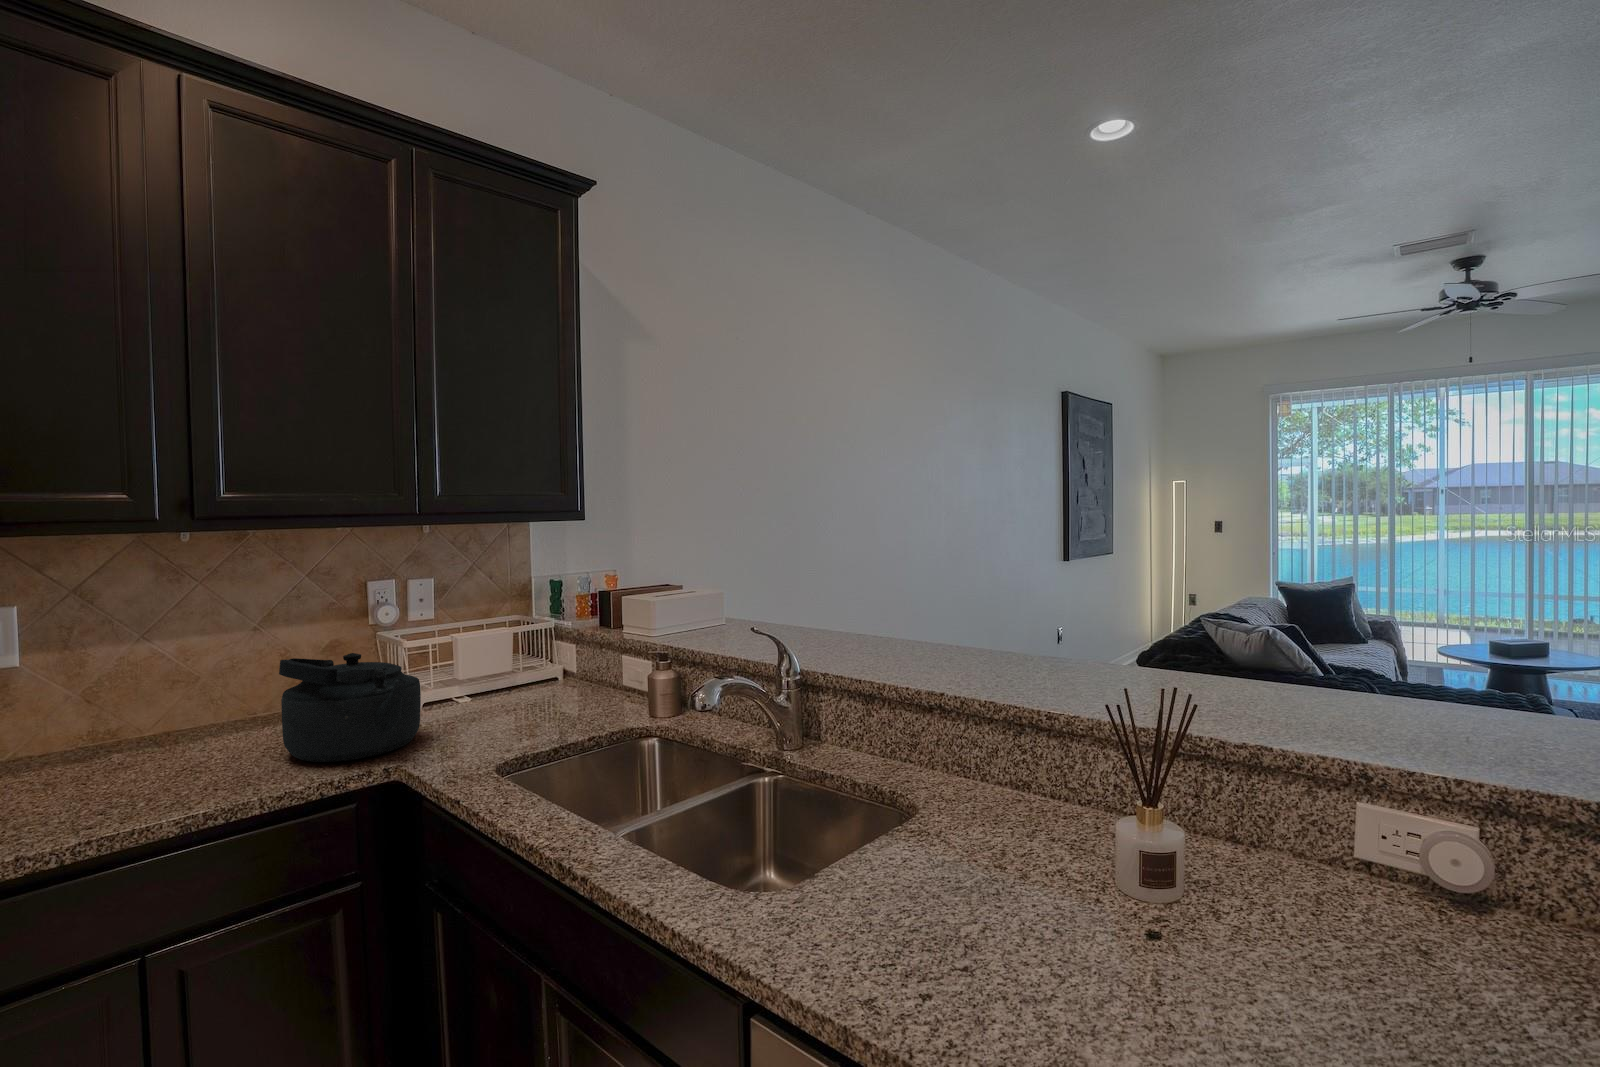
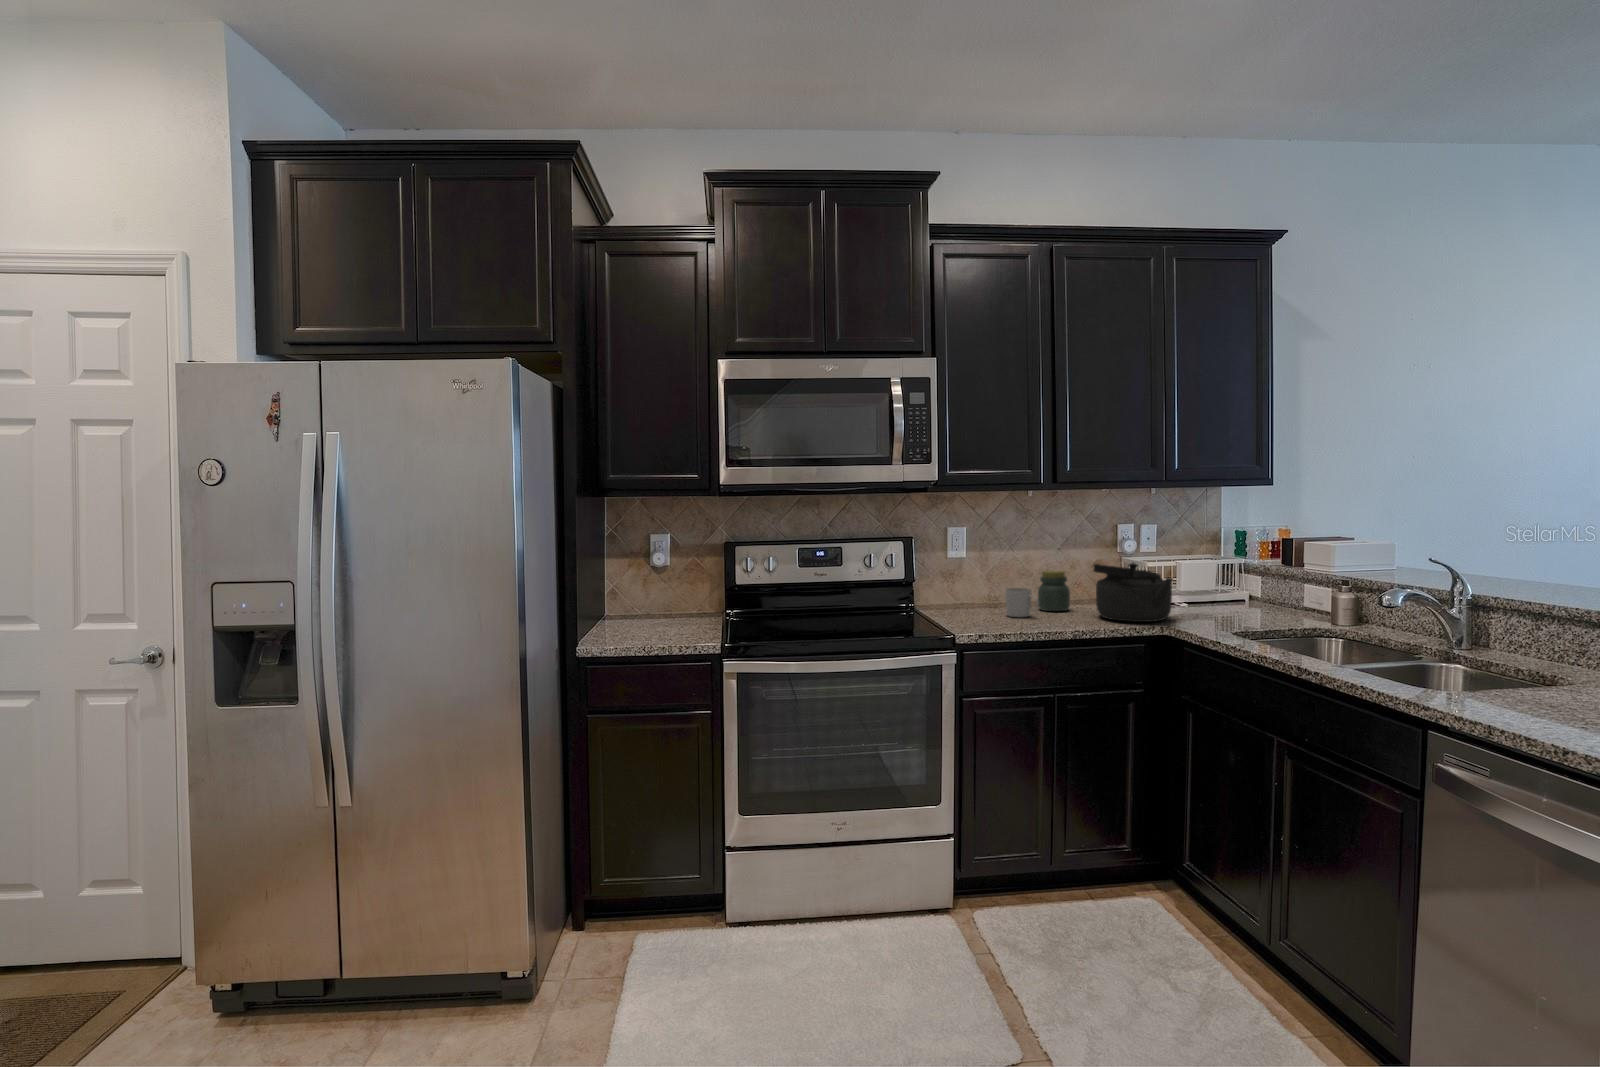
jar: none [179,672,250,752] -> present [1038,570,1070,611]
mug: none [70,720,147,786] -> present [1005,588,1039,617]

